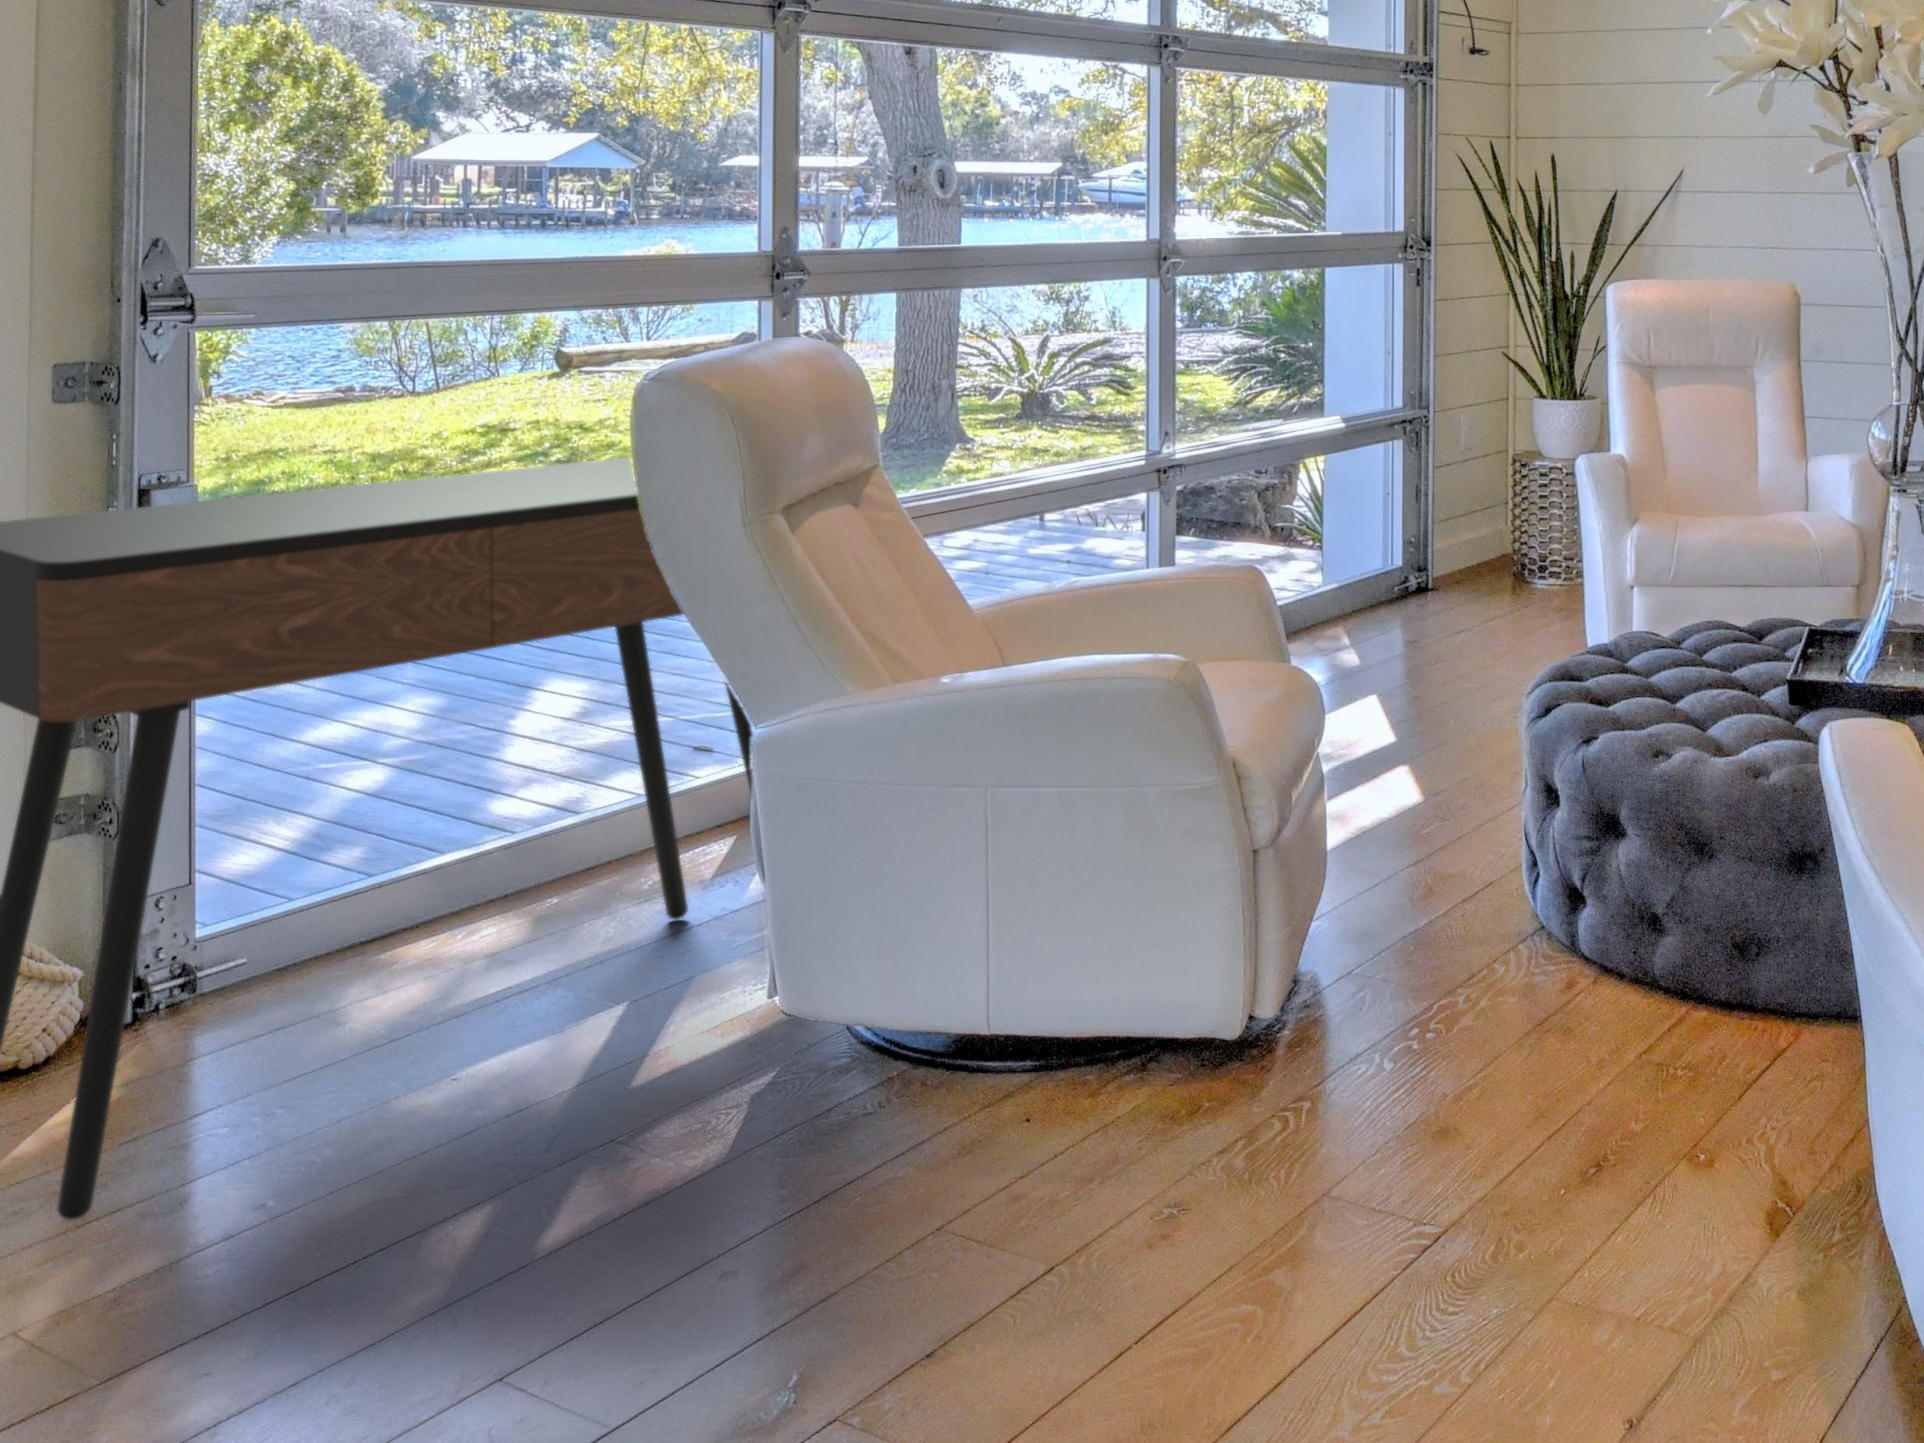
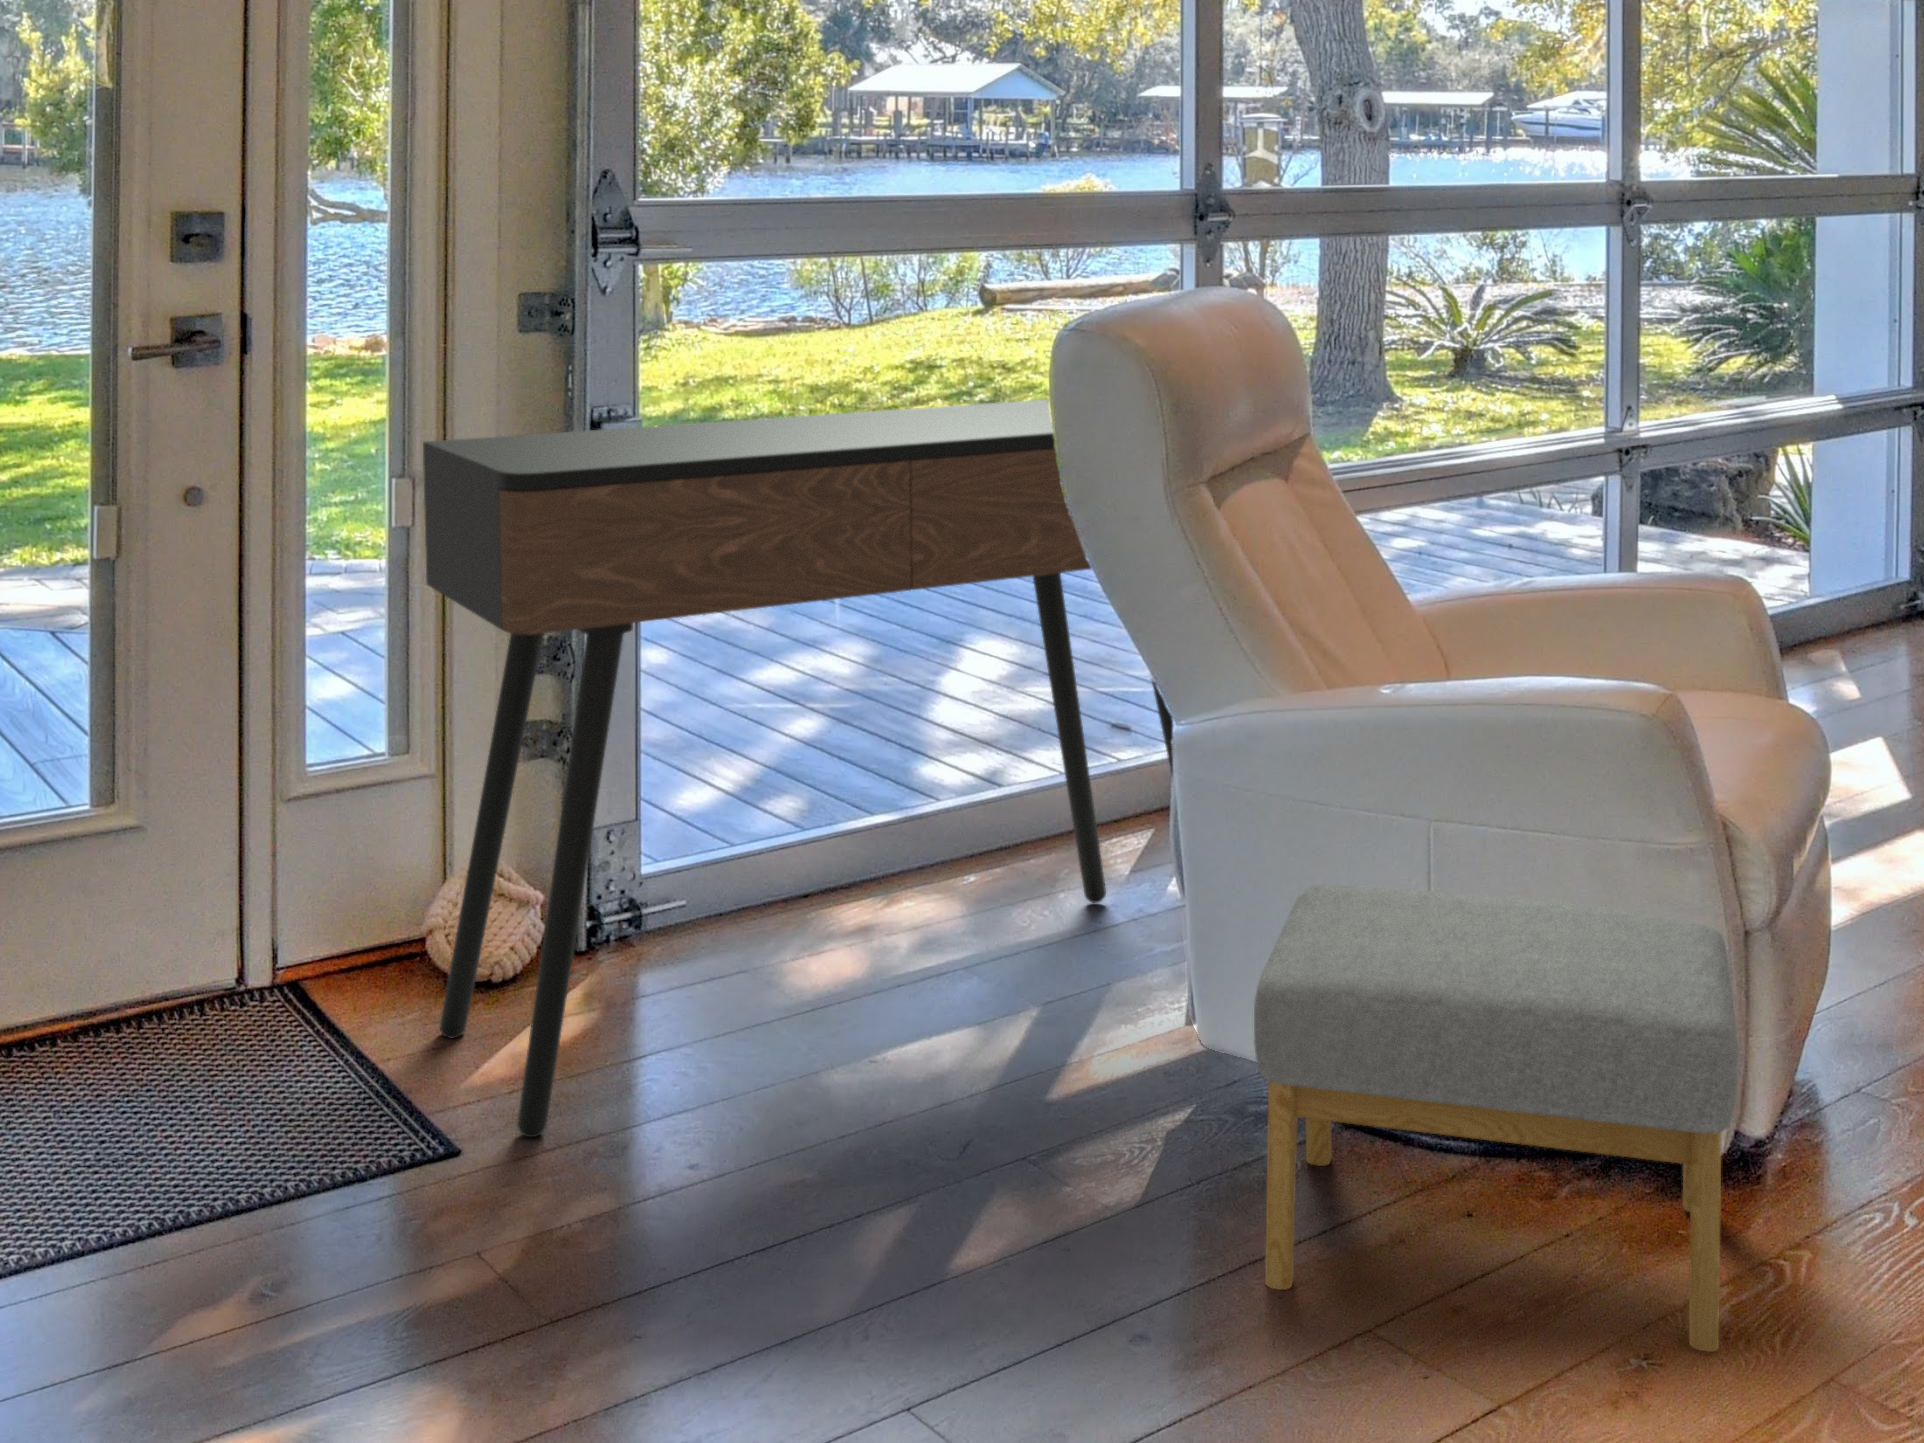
footstool: none [823,871,1215,1225] -> present [1254,885,1739,1352]

